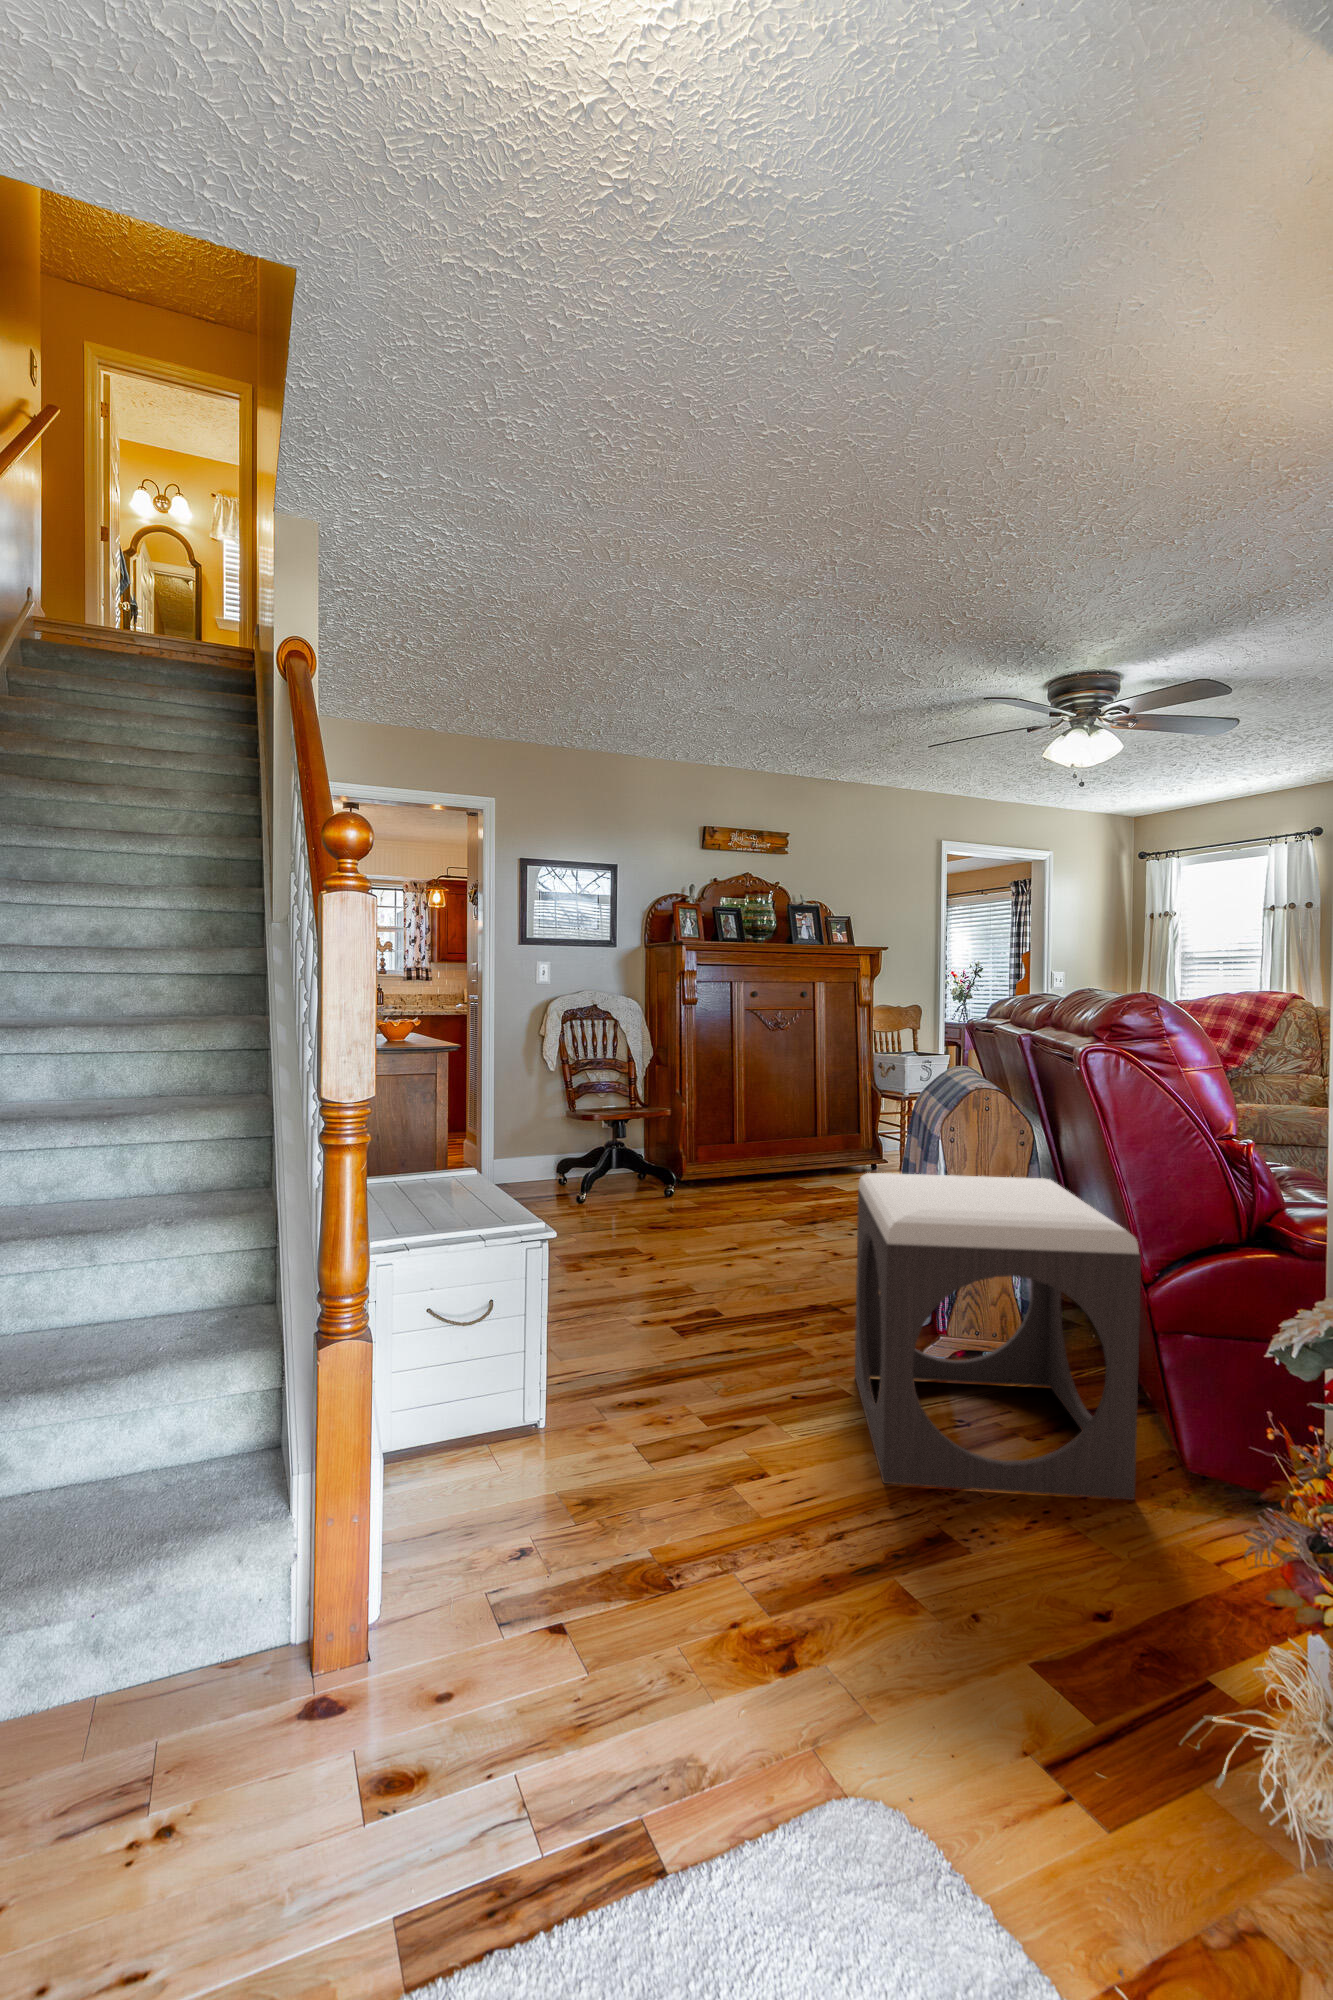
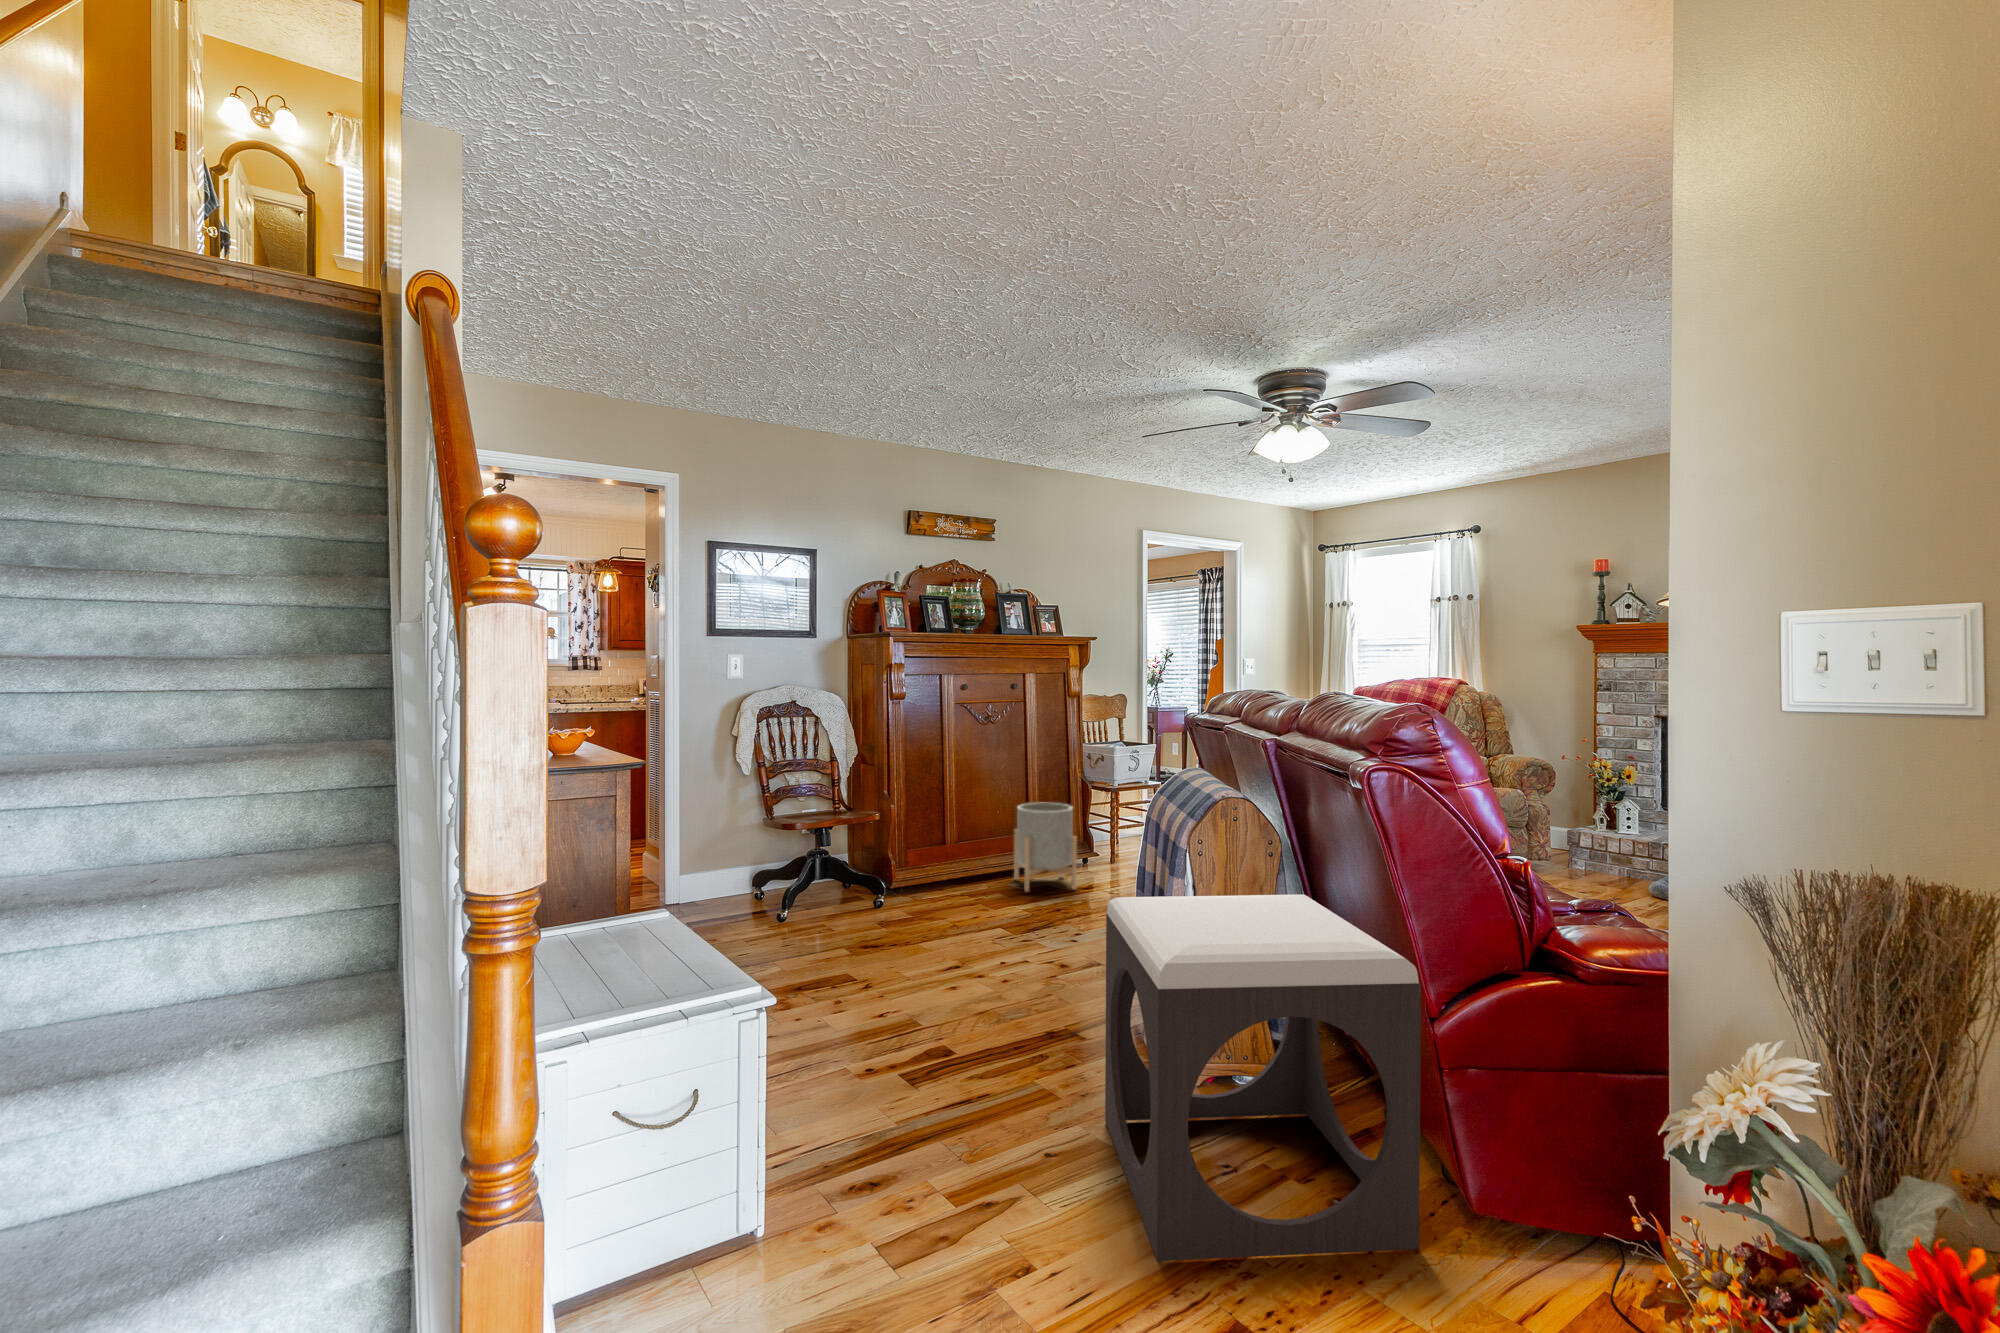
planter: none [801,1105,861,1188] -> present [1014,803,1077,892]

